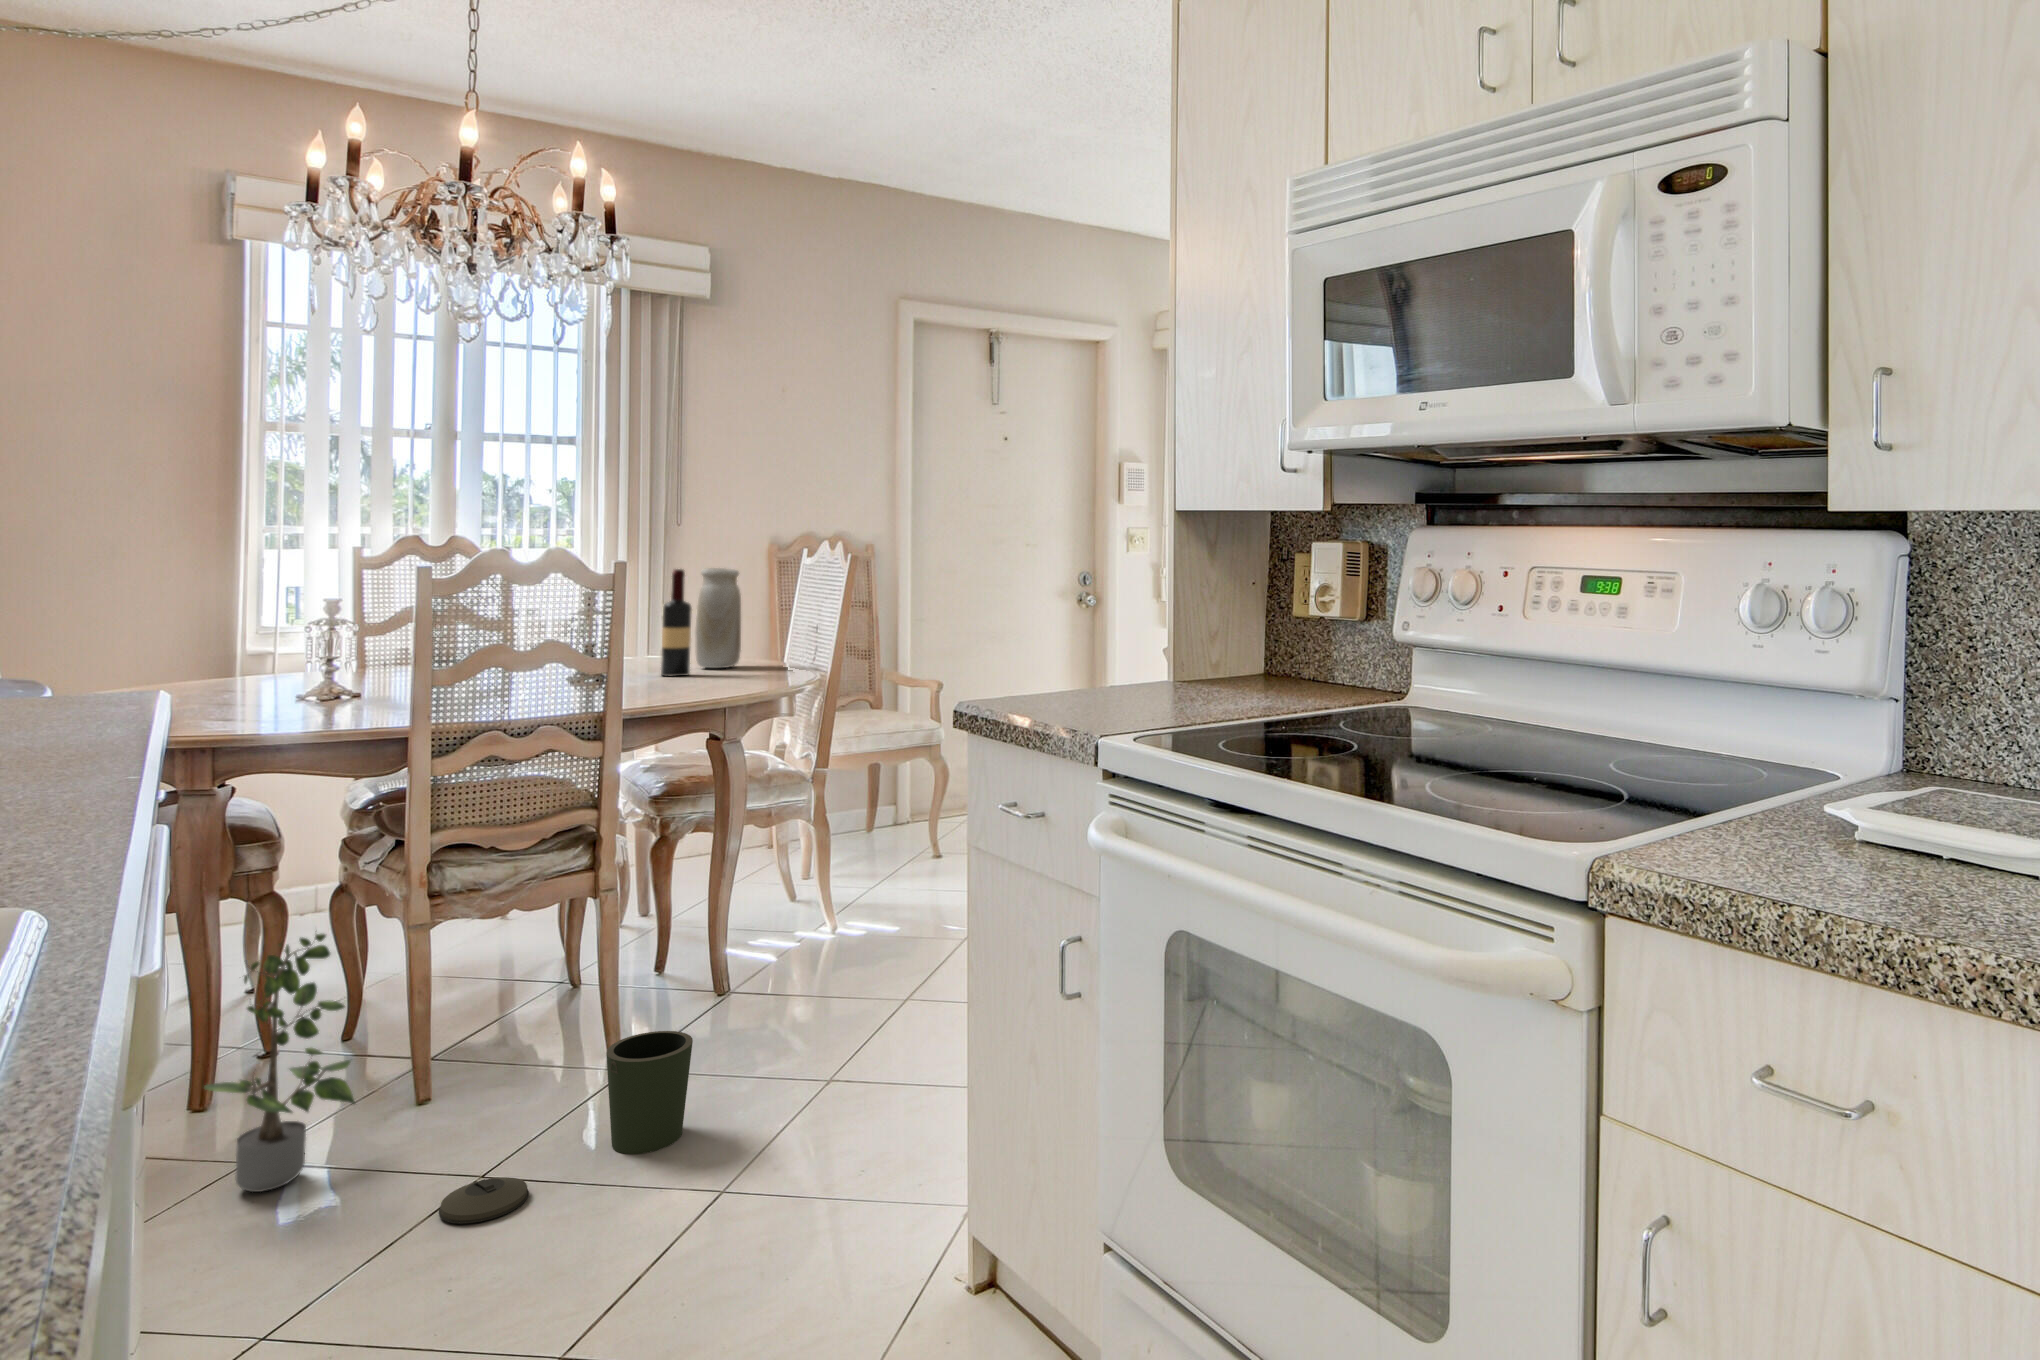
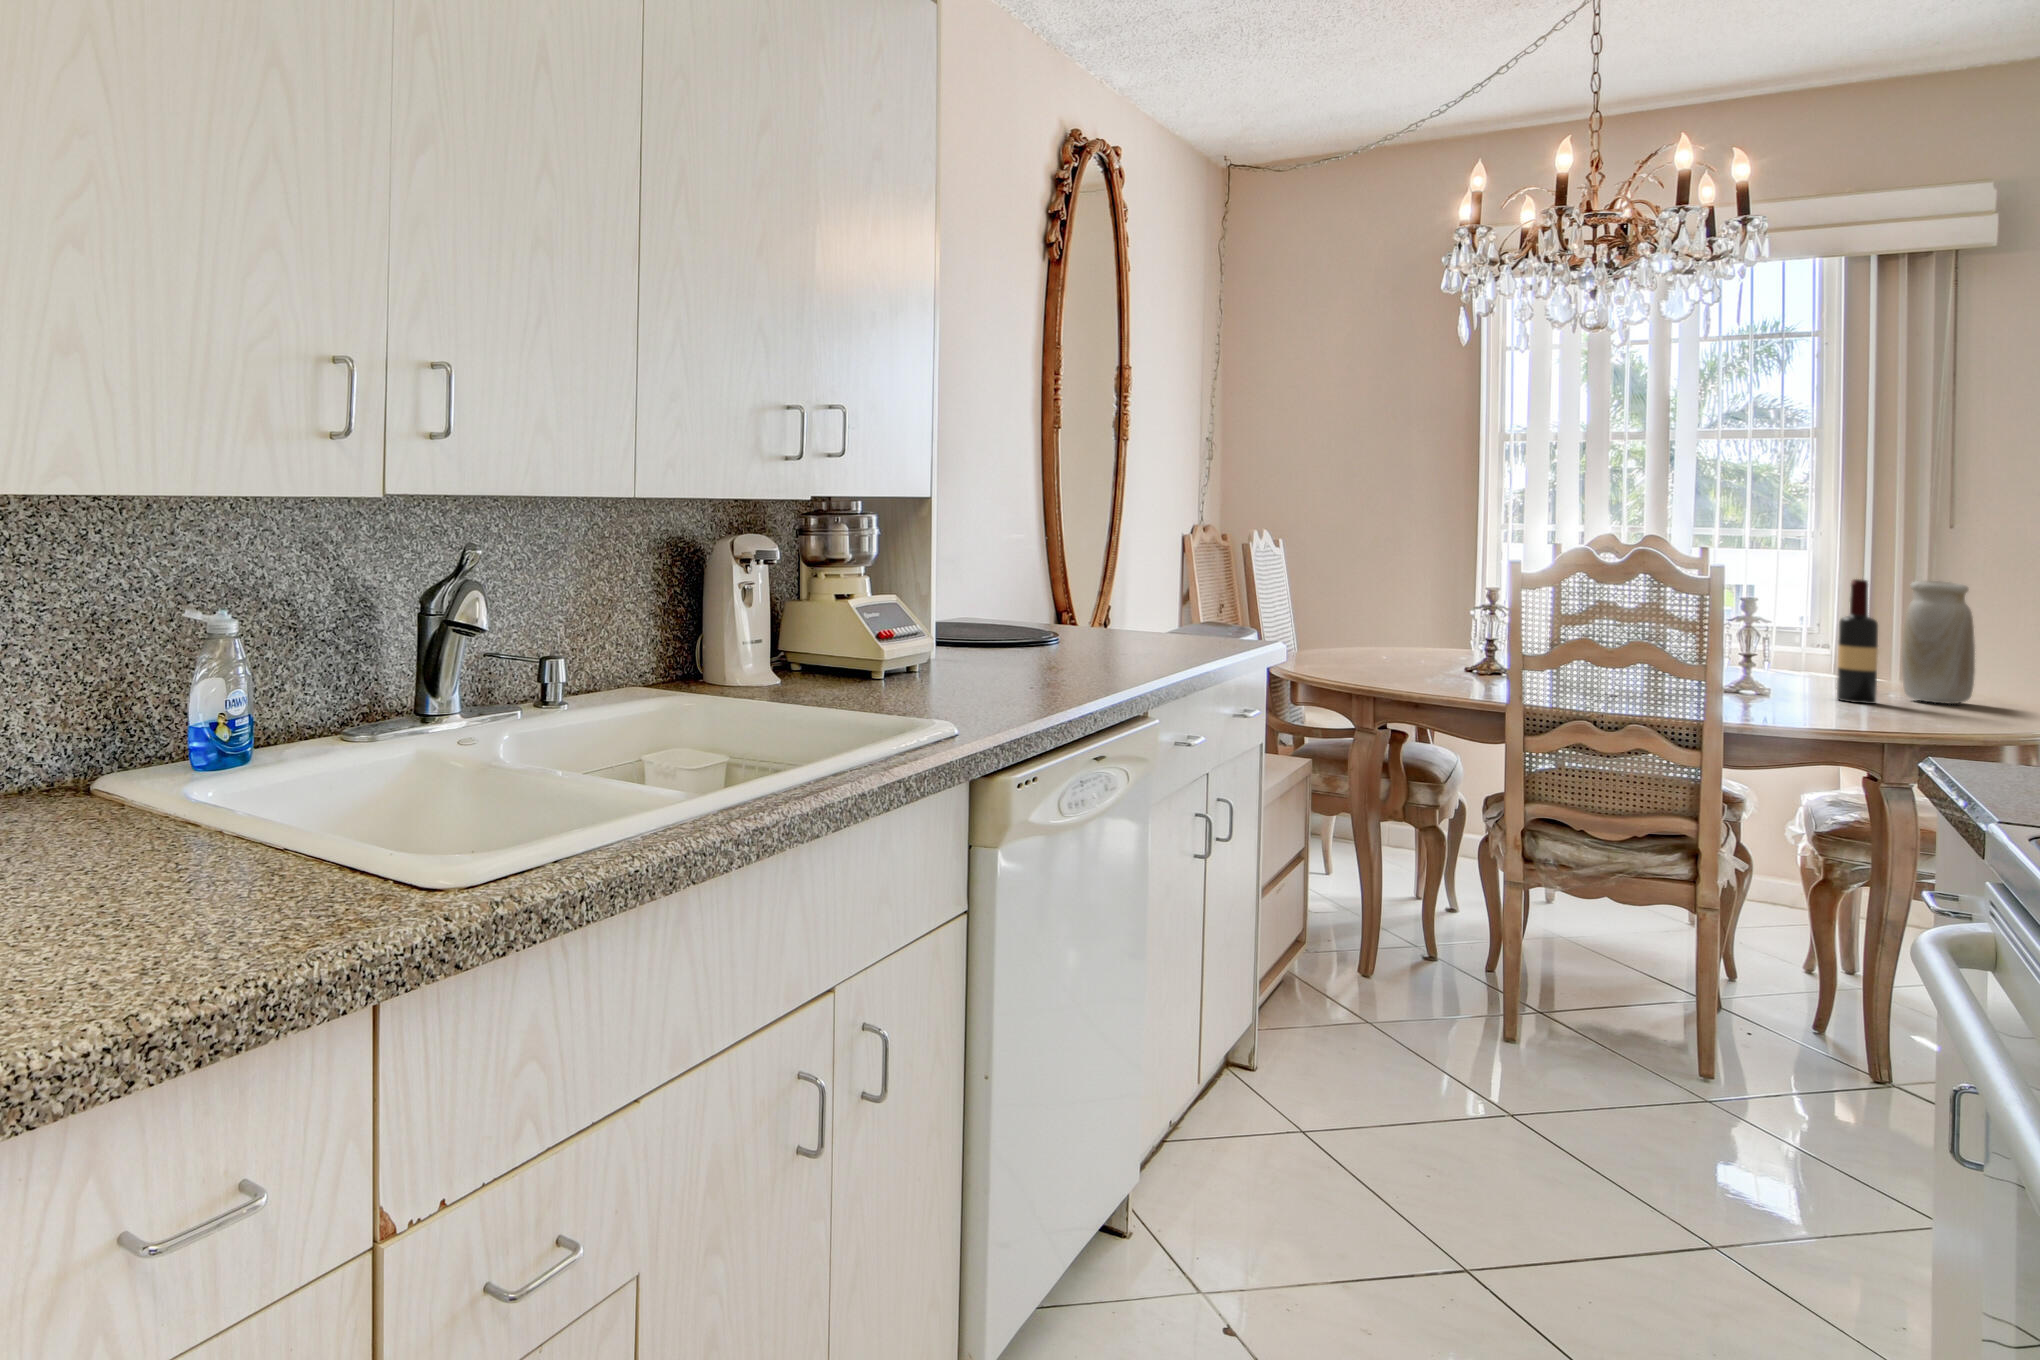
potted plant: present [204,934,355,1192] -> none [1322,851,1441,1048]
trash can: present [439,1031,693,1224] -> none [1453,1054,1726,1185]

